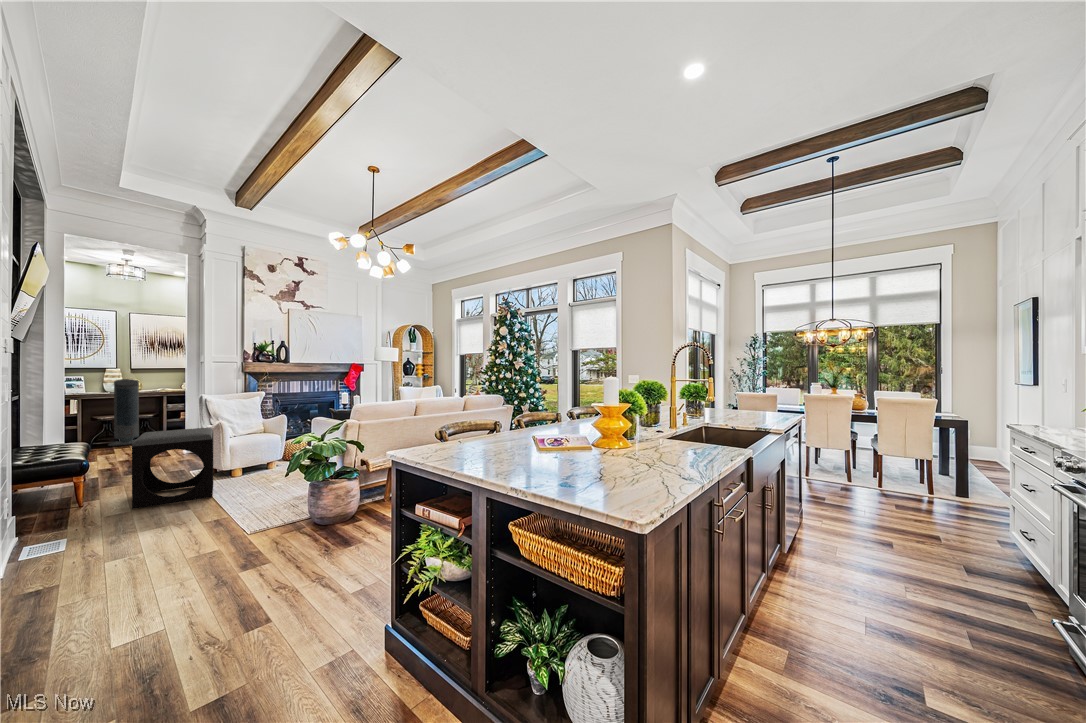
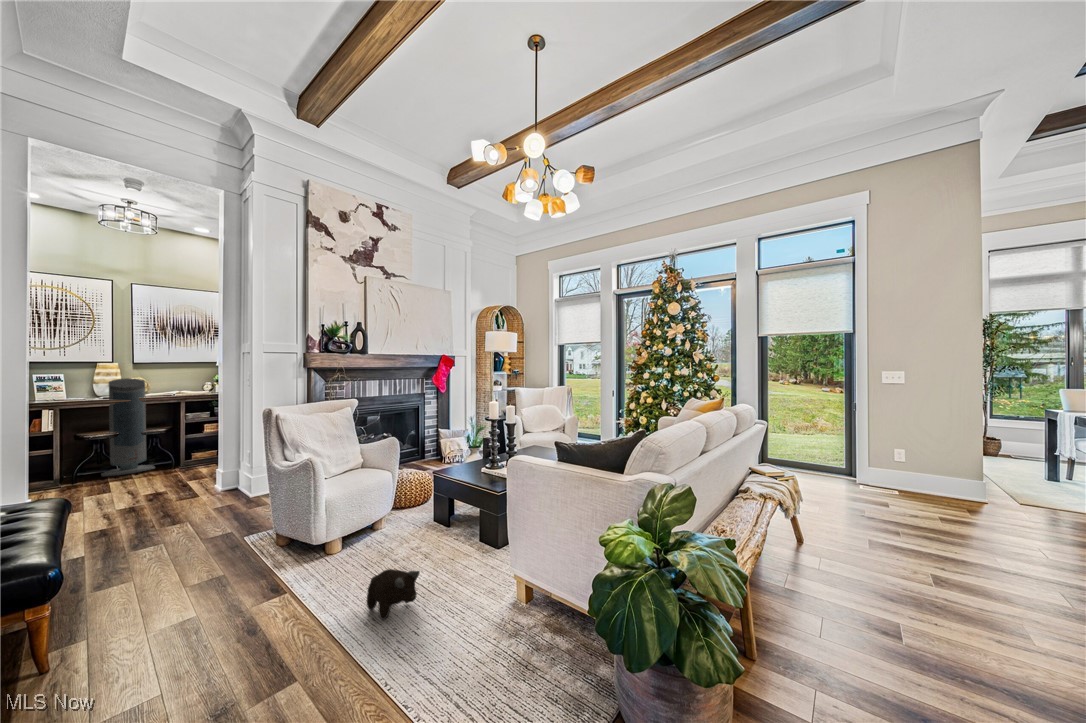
footstool: present [132,428,213,509] -> none [160,473,321,681]
plush toy: none [238,475,265,497] -> present [367,569,420,620]

